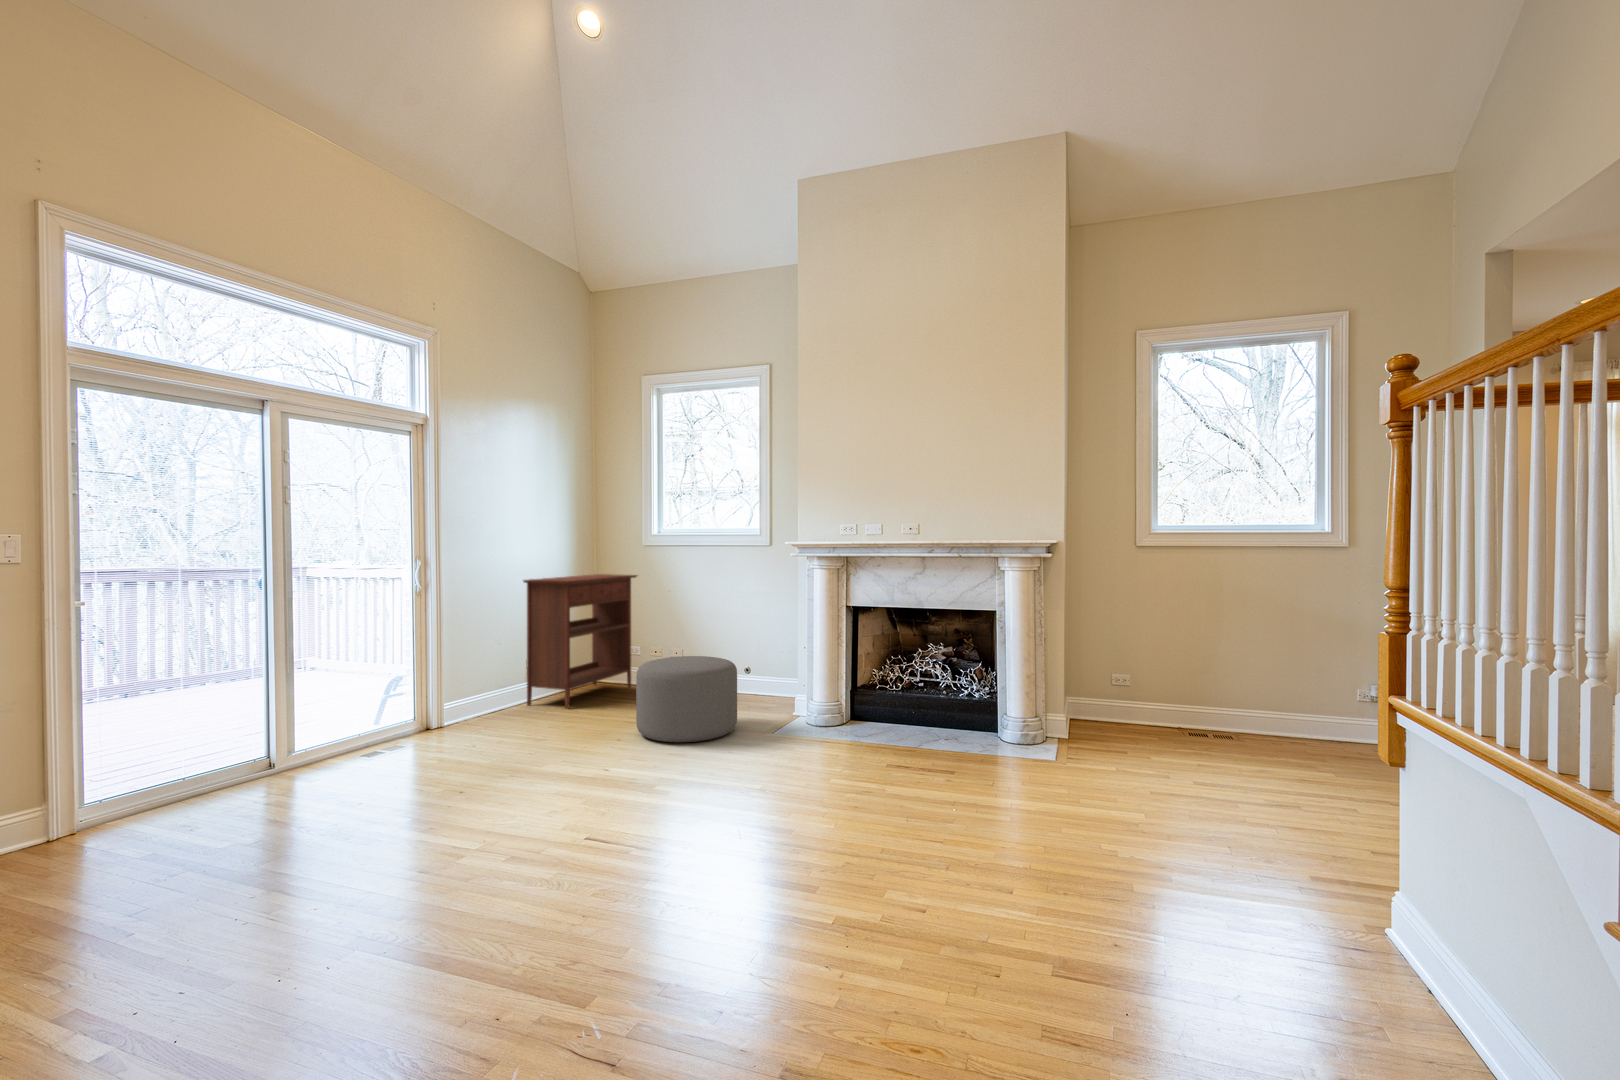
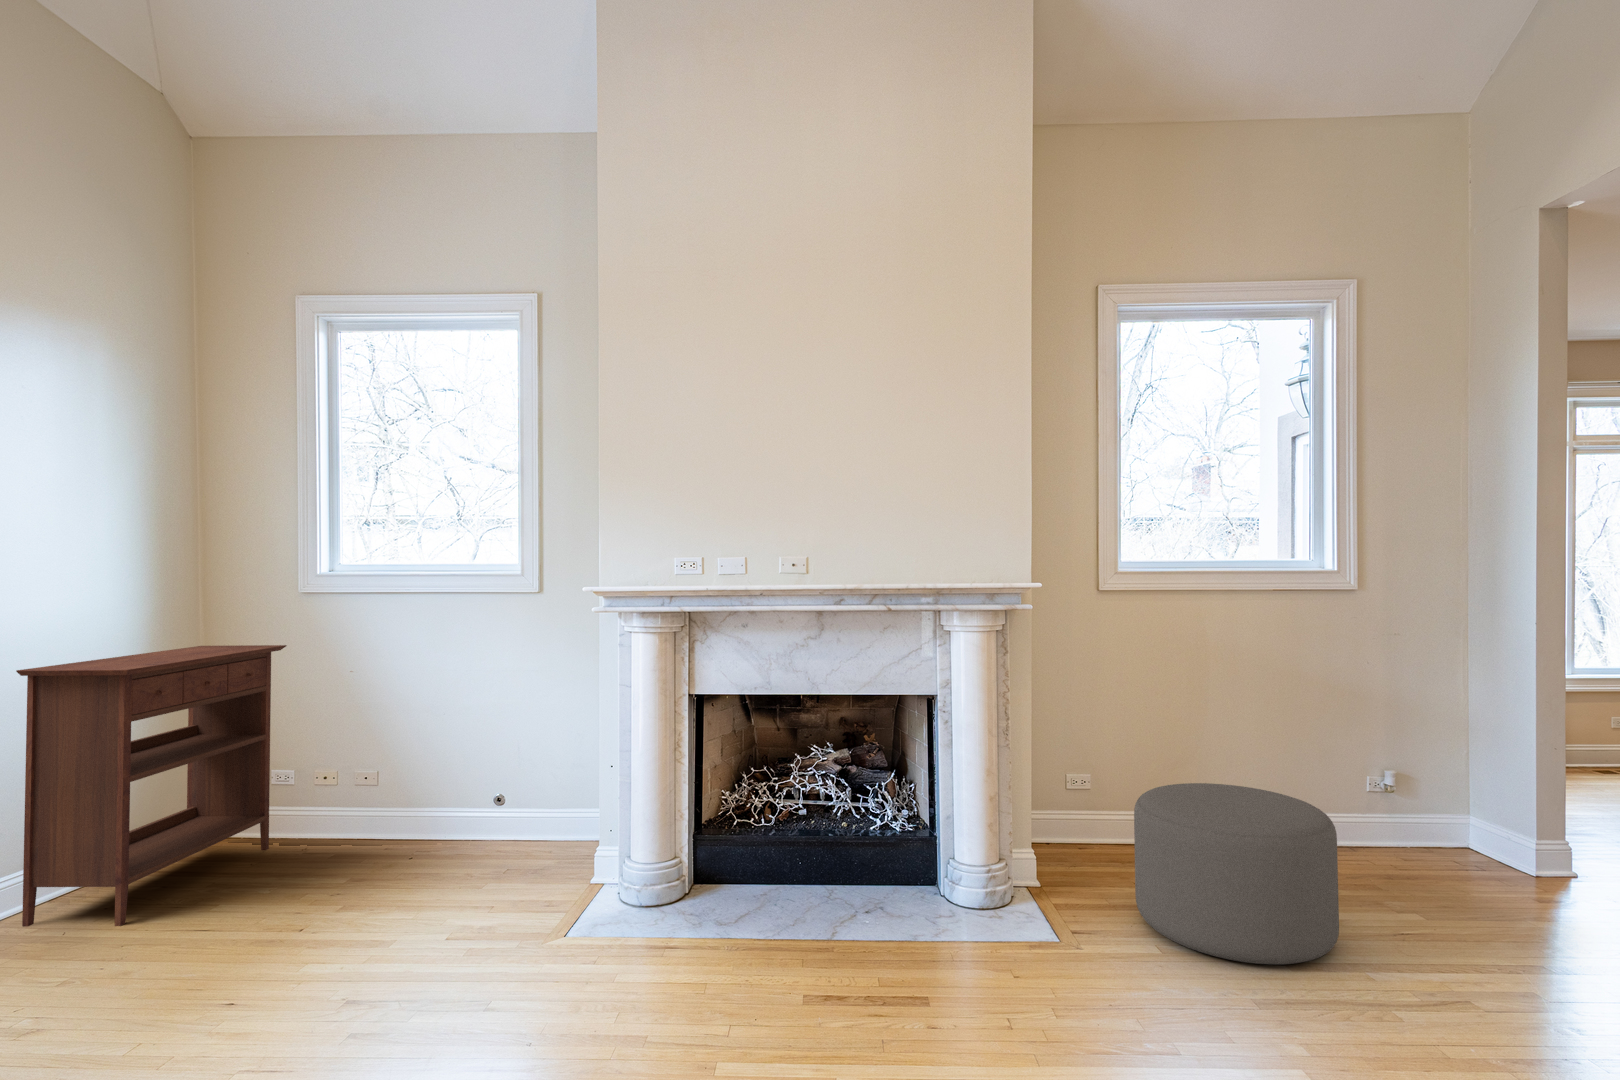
ottoman: present [636,656,737,742] -> present [1134,783,1339,964]

